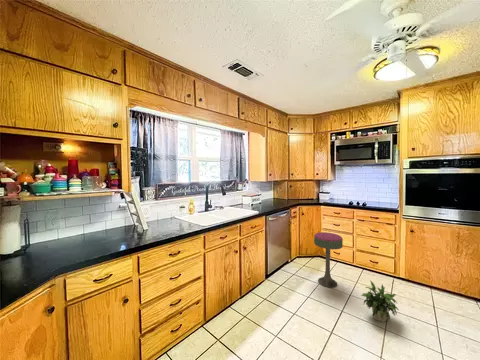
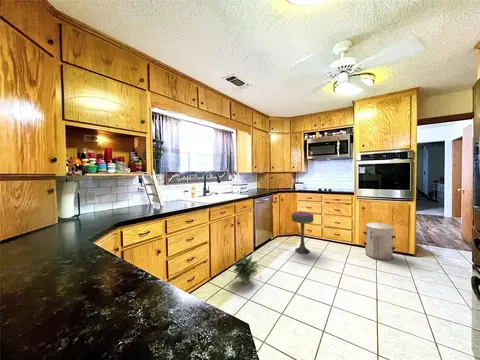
waste bin: none [412,252,463,308] -> present [363,222,396,260]
potted plant: present [362,281,398,322] -> present [233,254,259,284]

